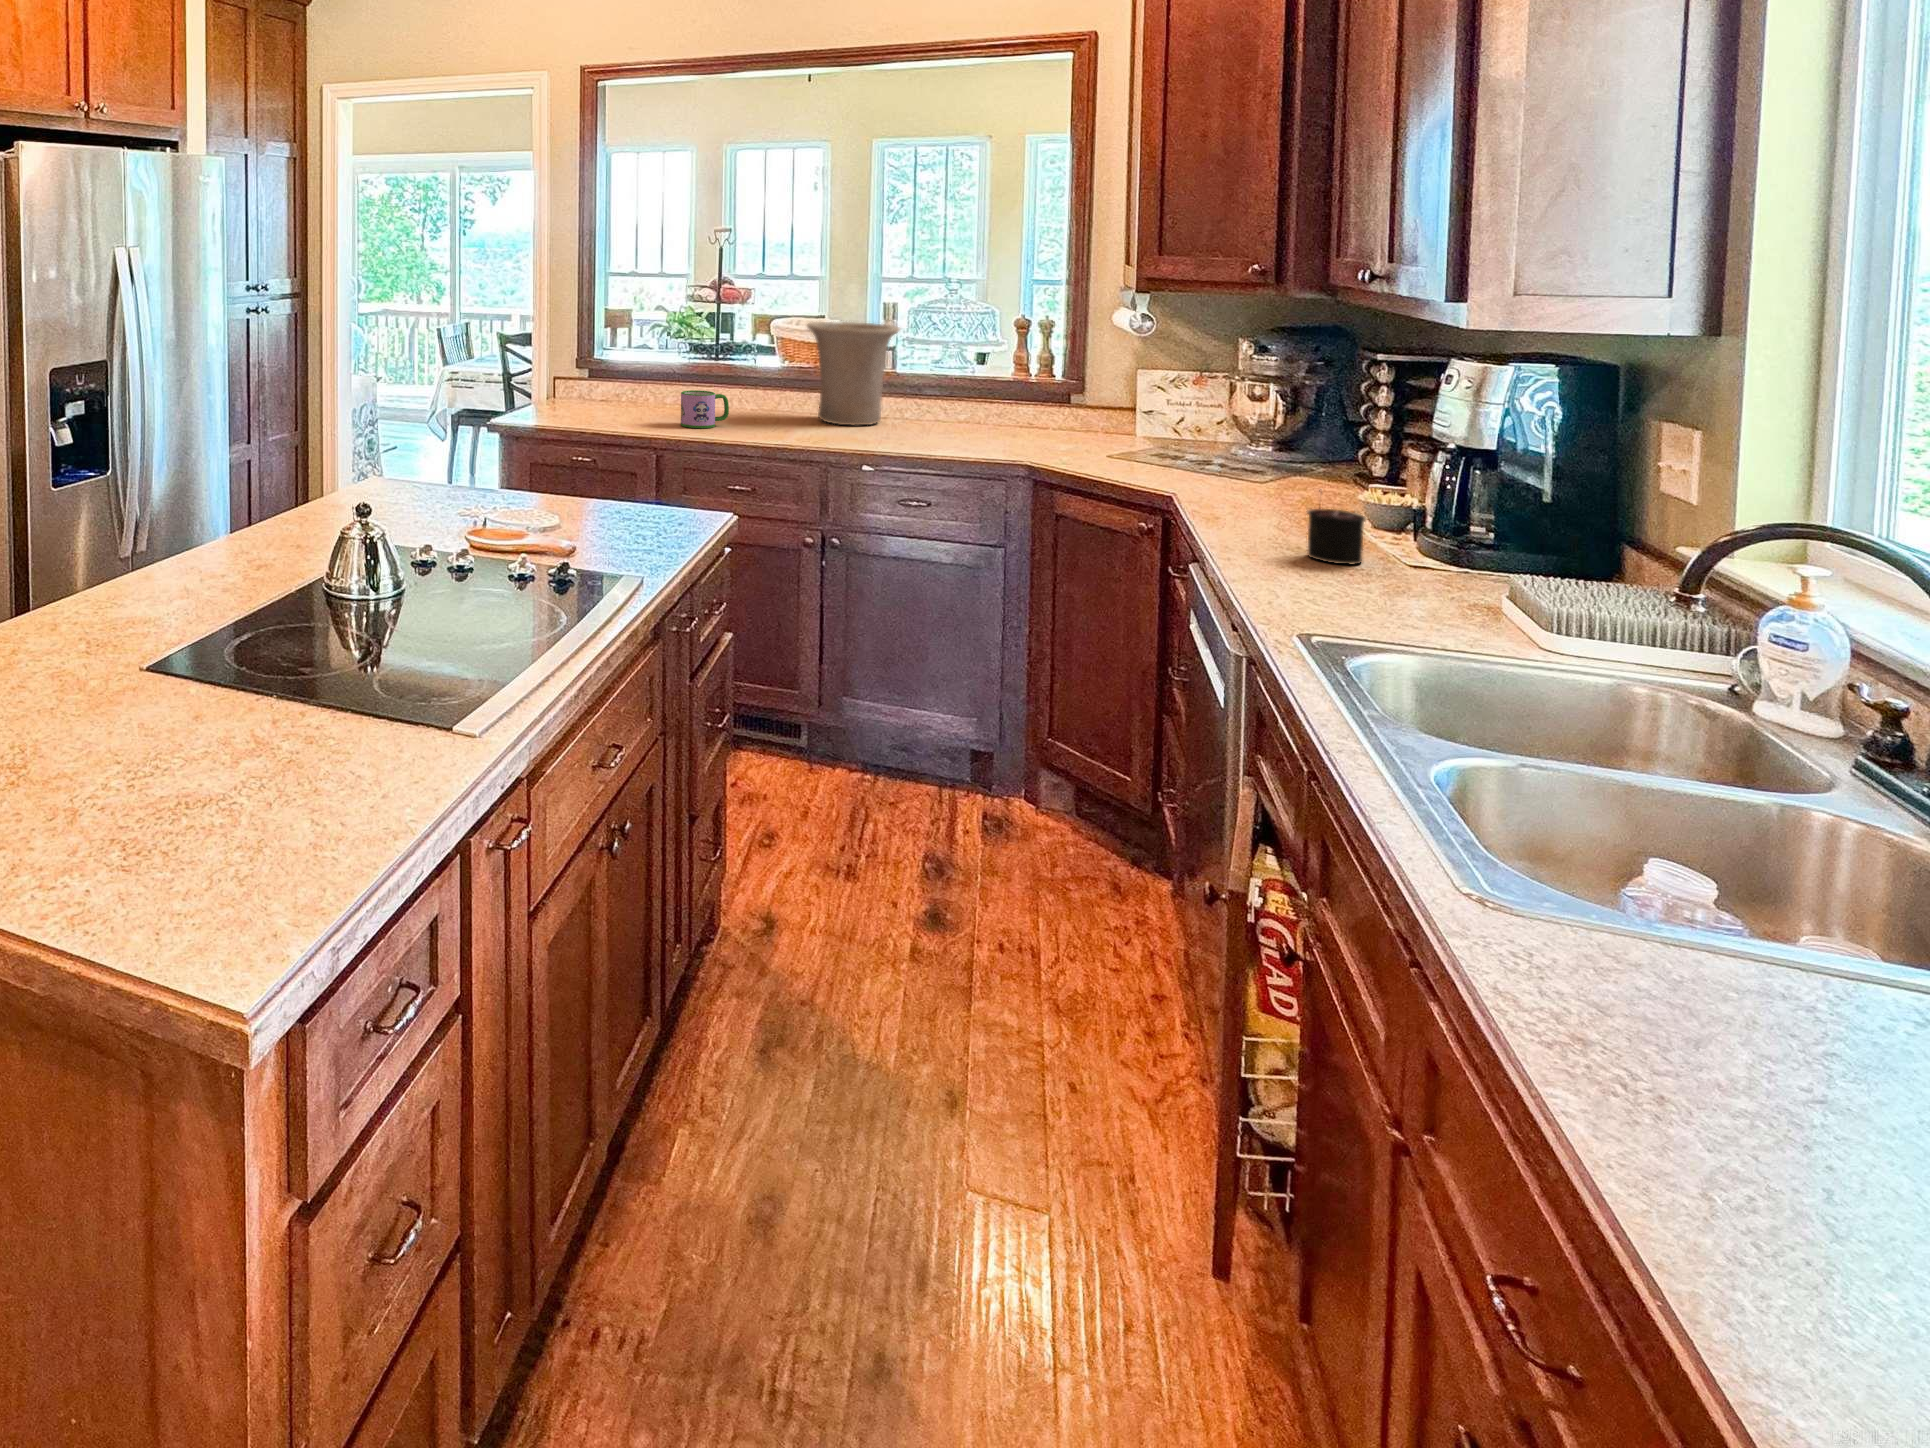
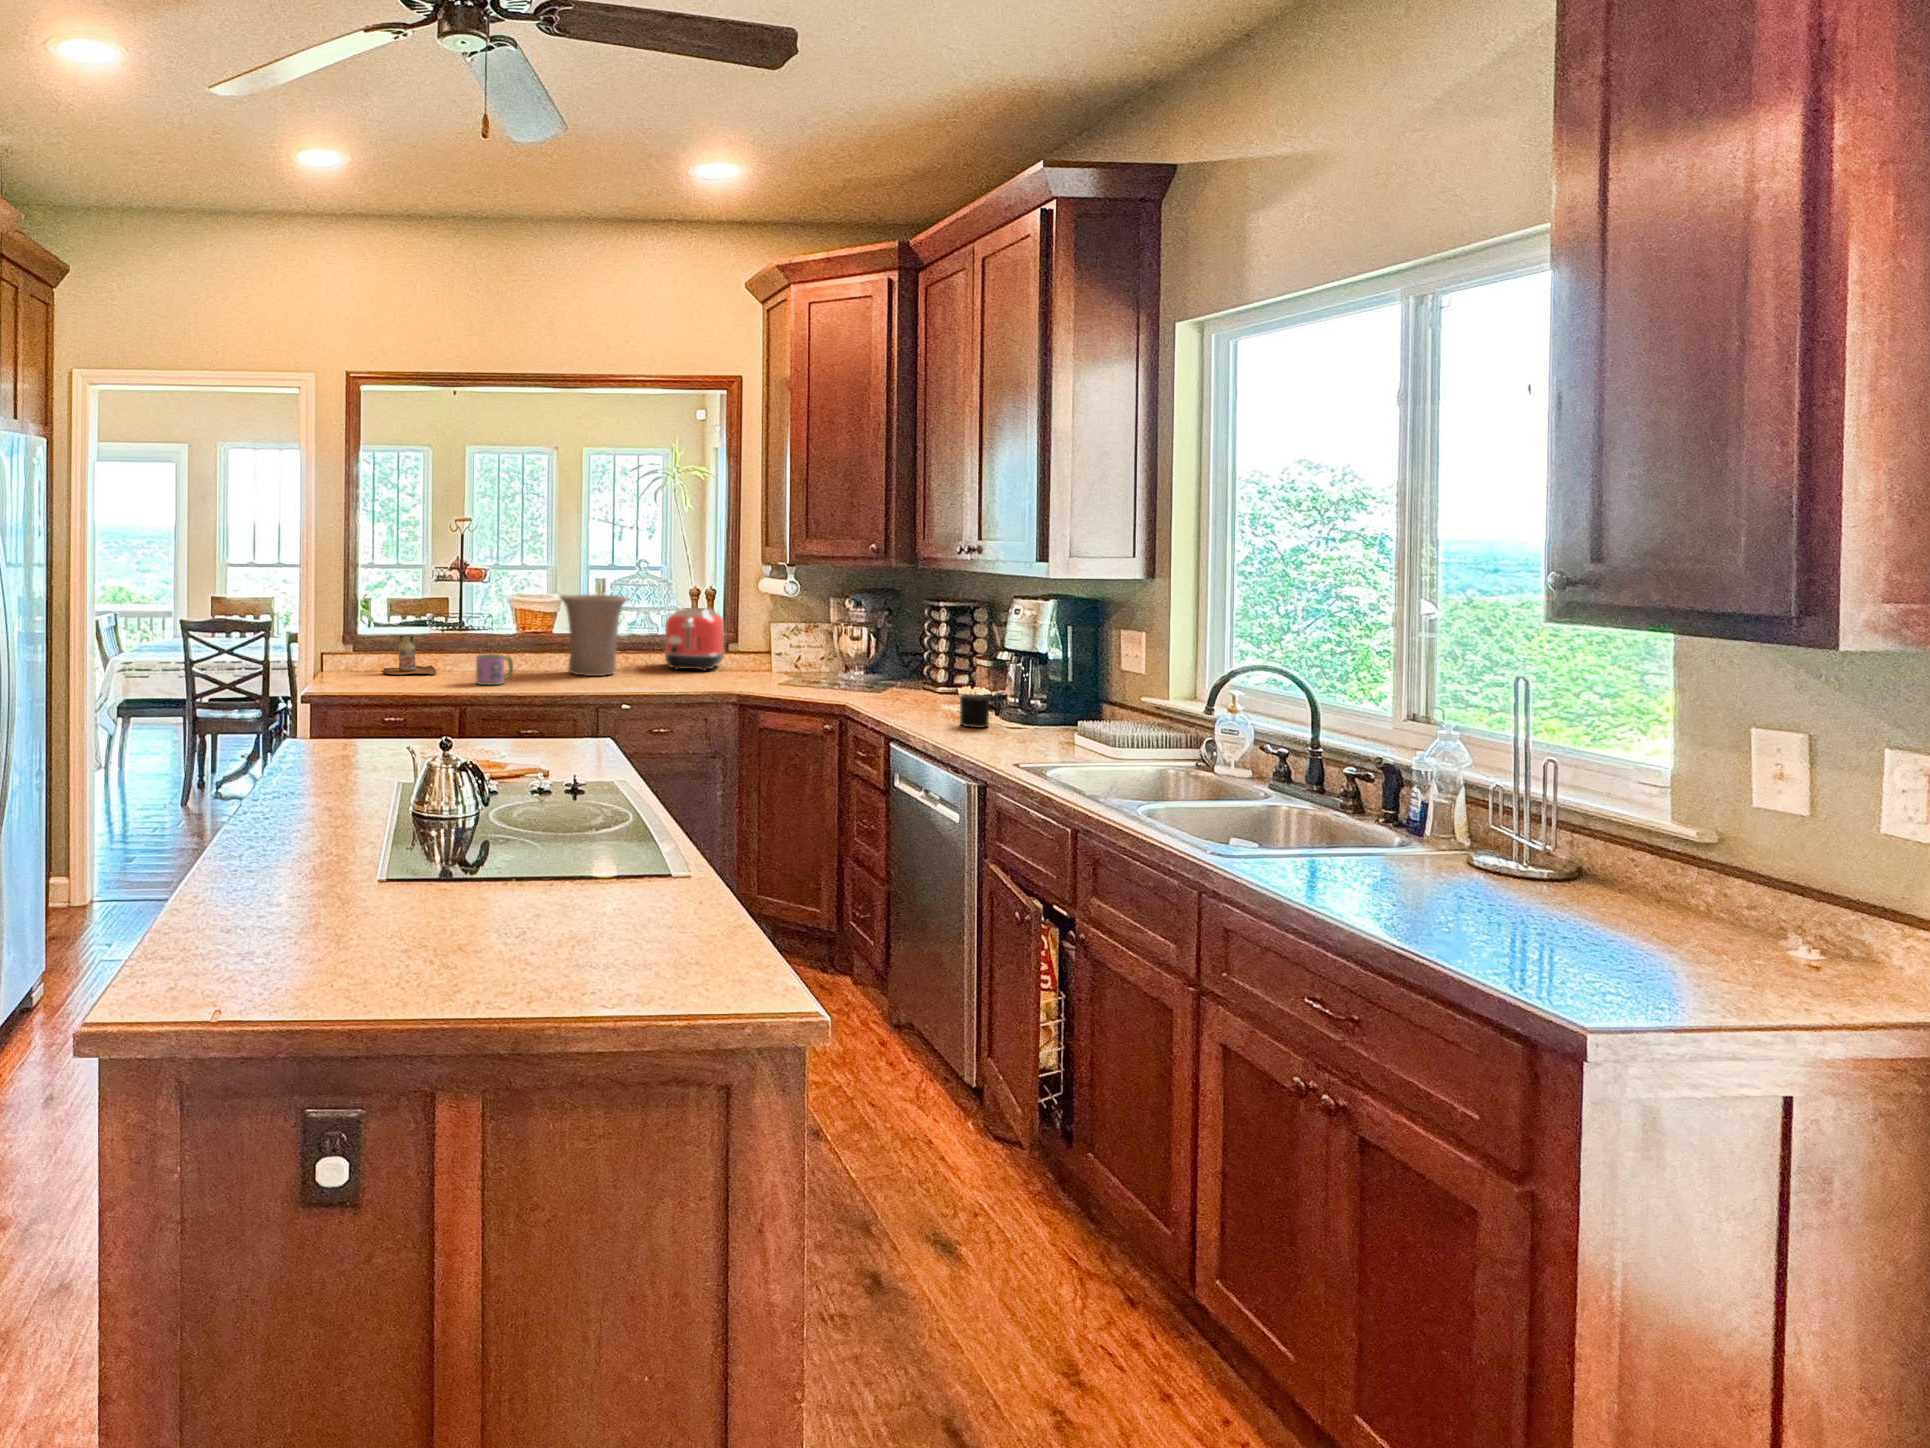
toaster: none [960,344,1059,429] -> present [664,608,725,671]
bottle: none [600,362,664,409] -> present [384,635,436,675]

